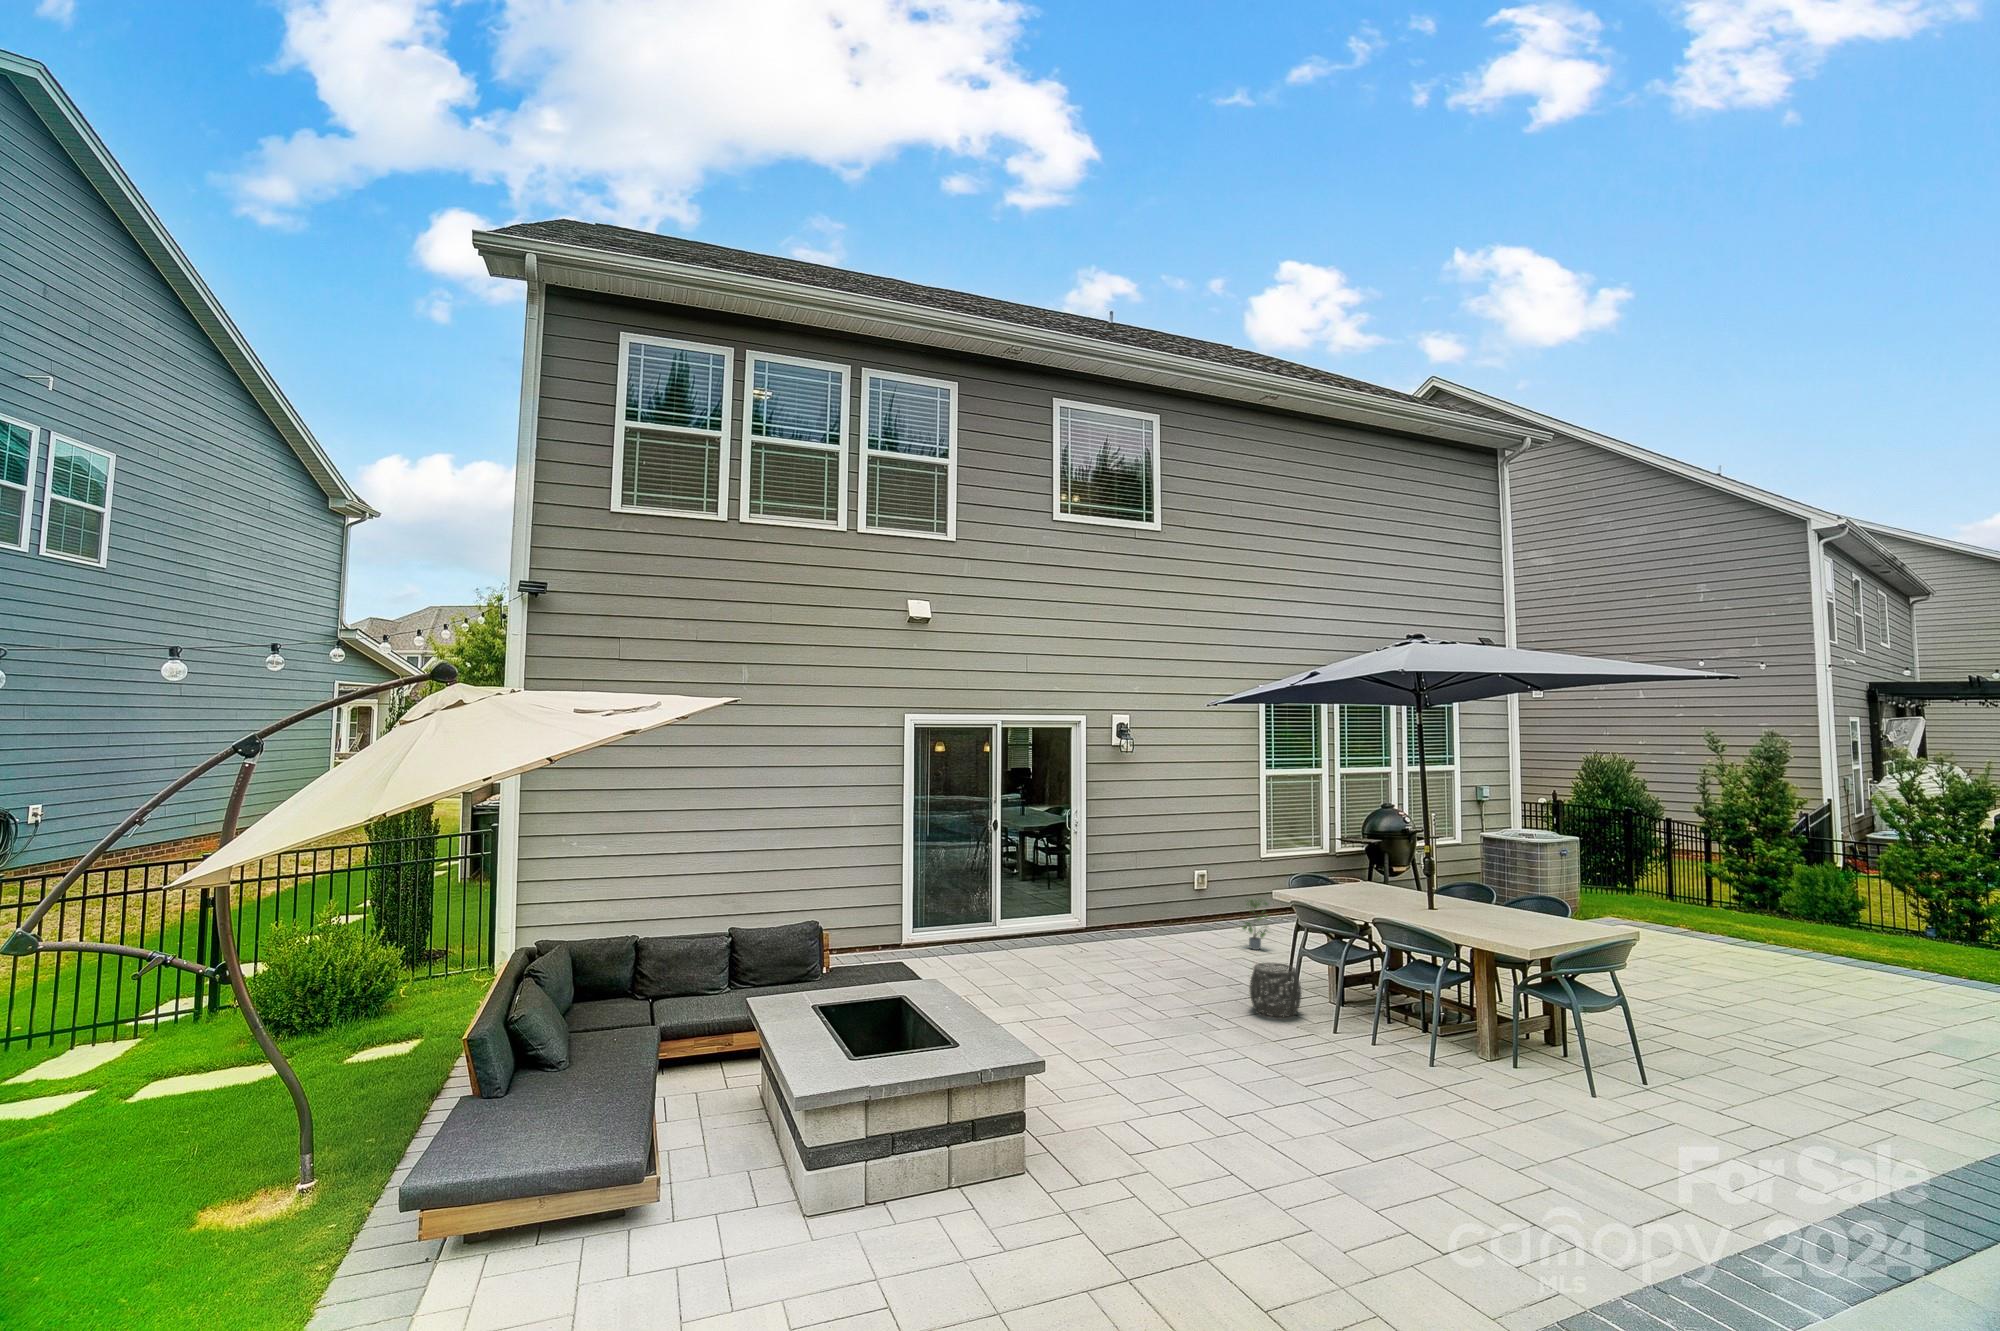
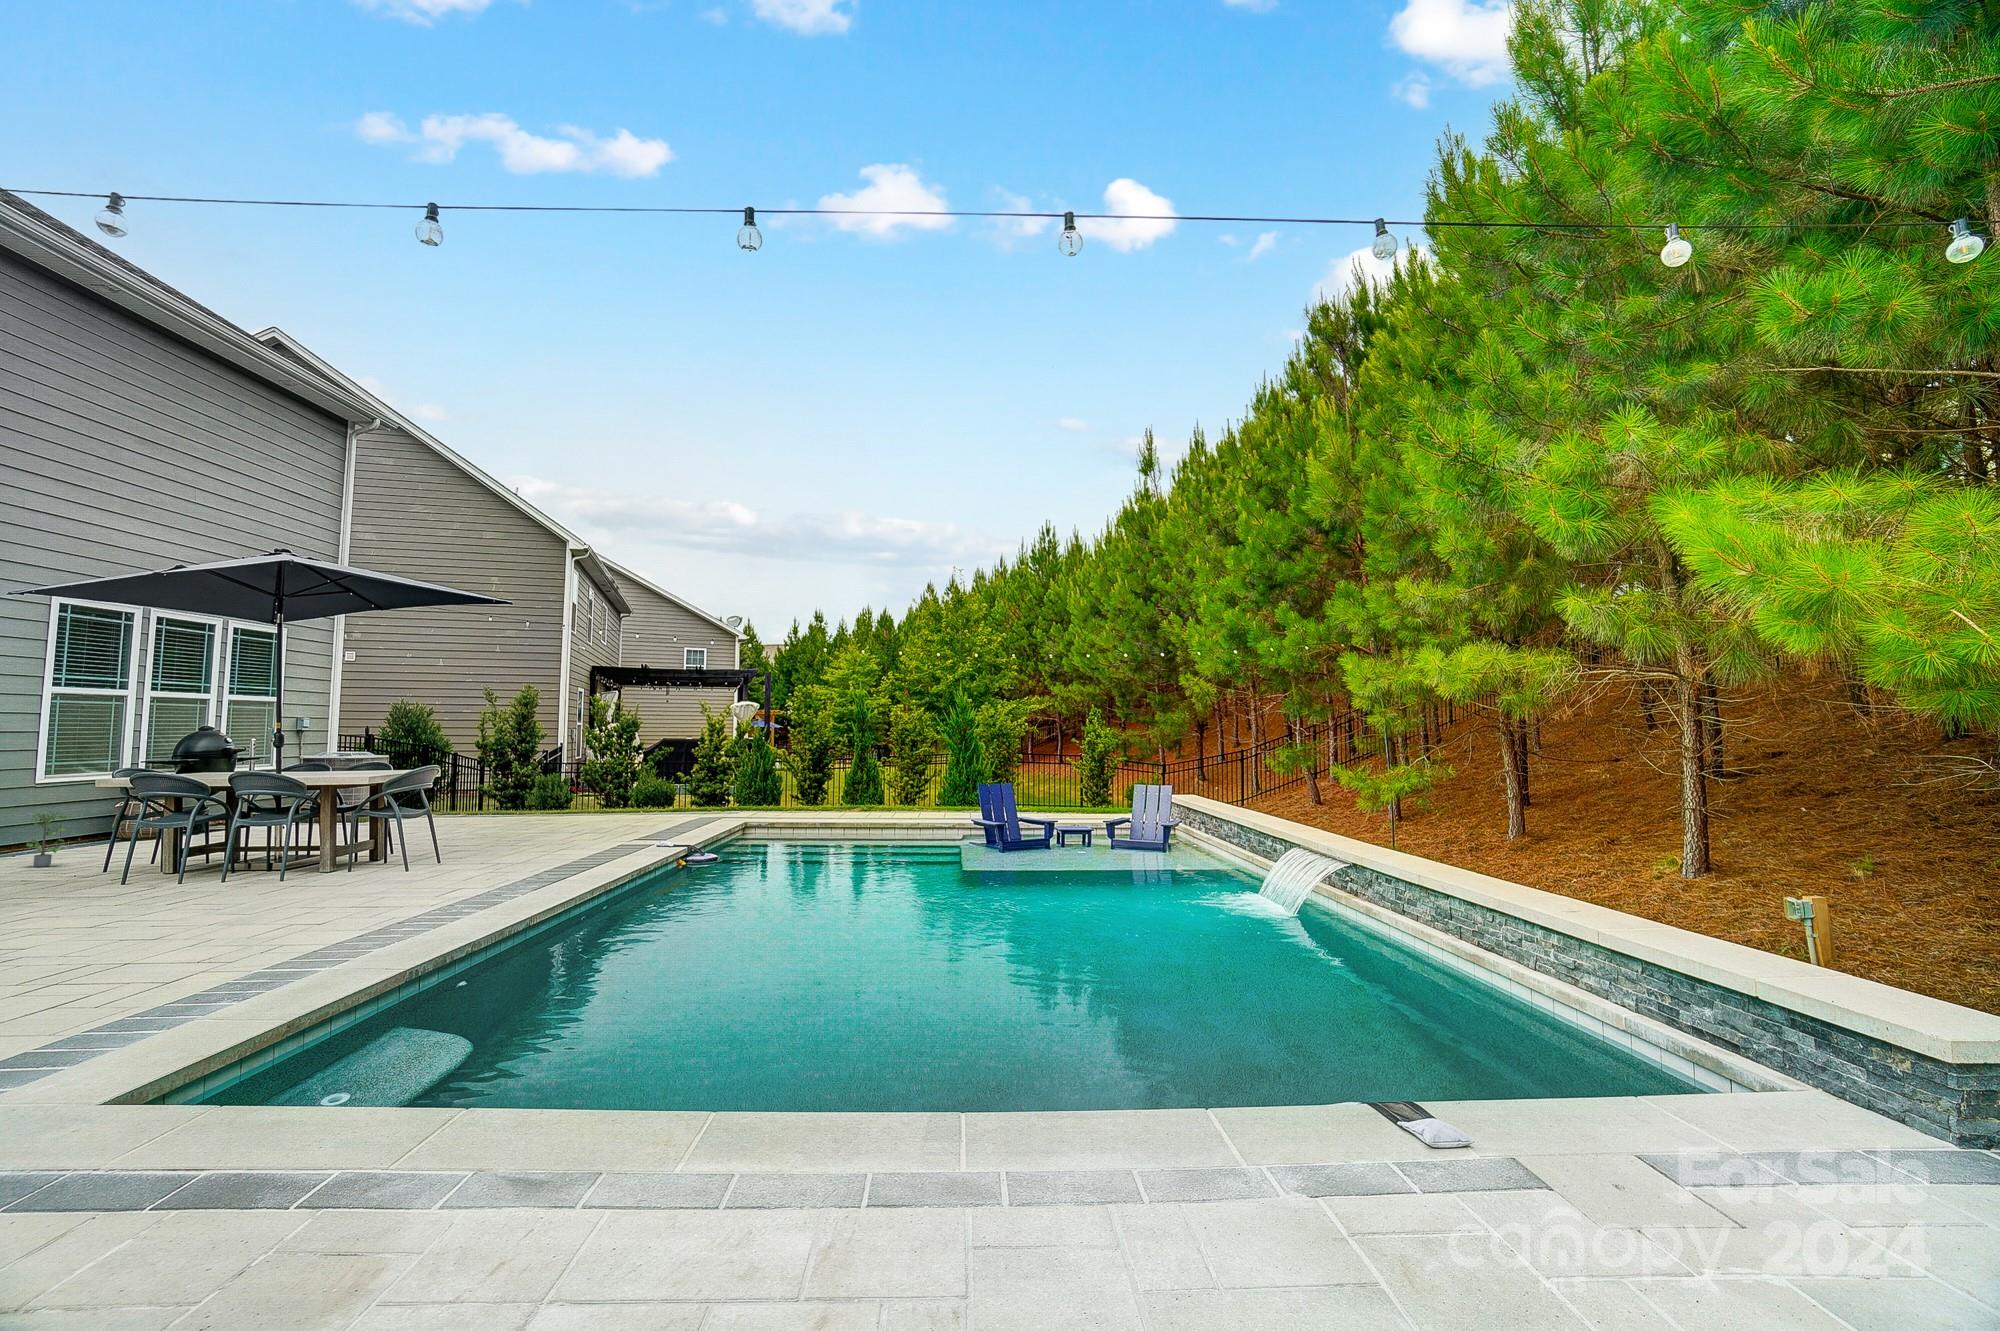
woven basket: present [1250,963,1301,1017] -> none [70,847,137,894]

